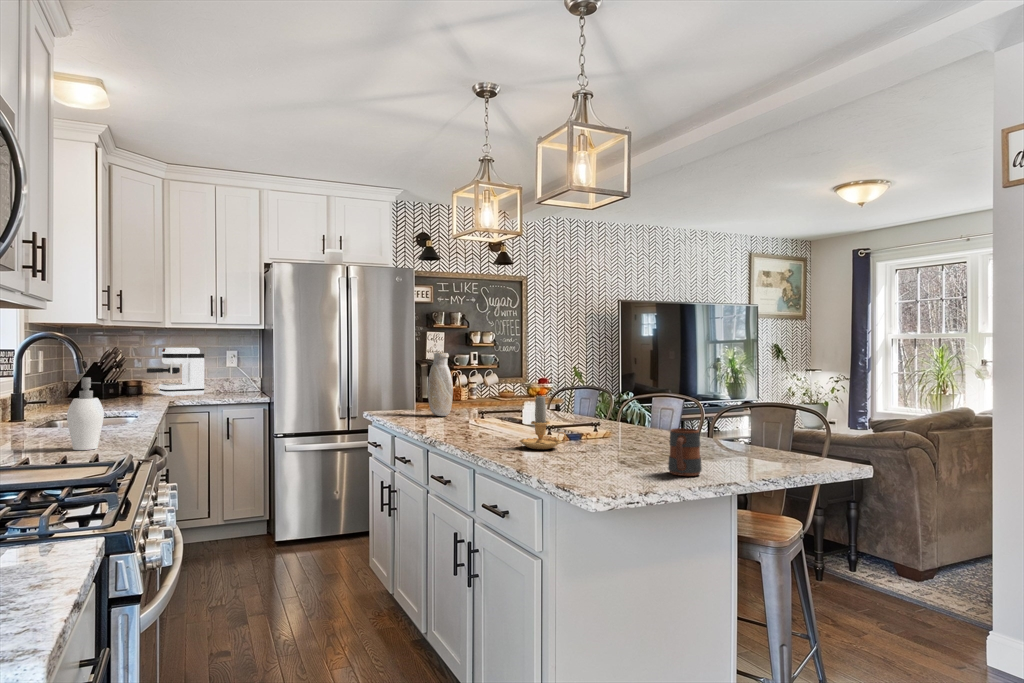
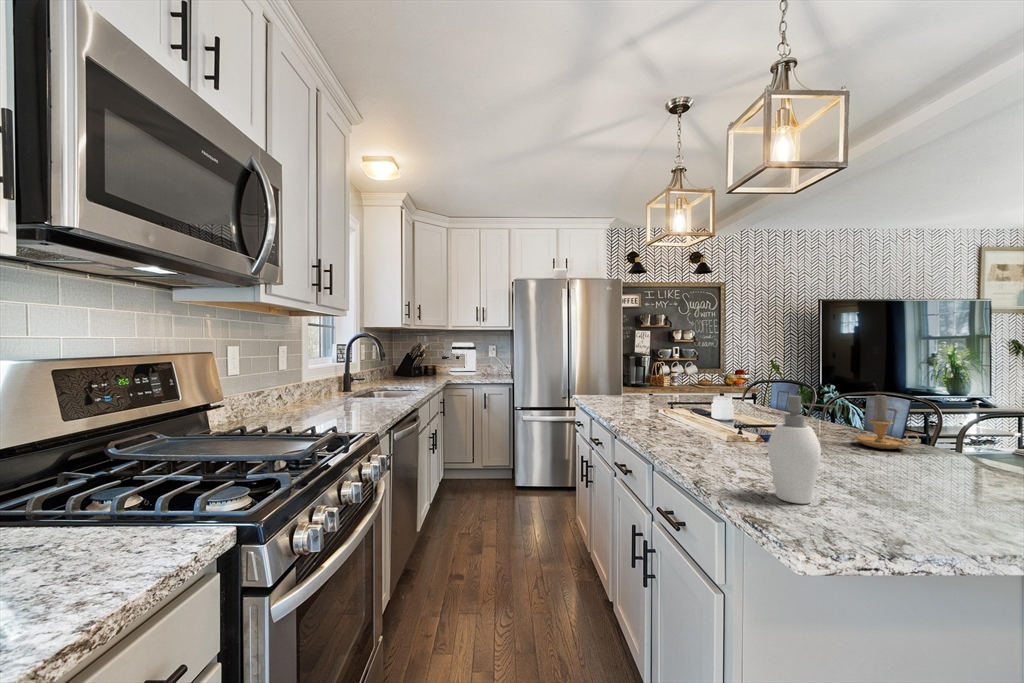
vase: present [428,353,453,416] -> none [624,348,647,403]
soap dispenser: present [67,377,104,450] -> present [768,395,838,504]
candle: present [520,396,566,449] -> present [854,394,919,449]
mug: present [668,428,702,476] -> none [923,457,987,533]

